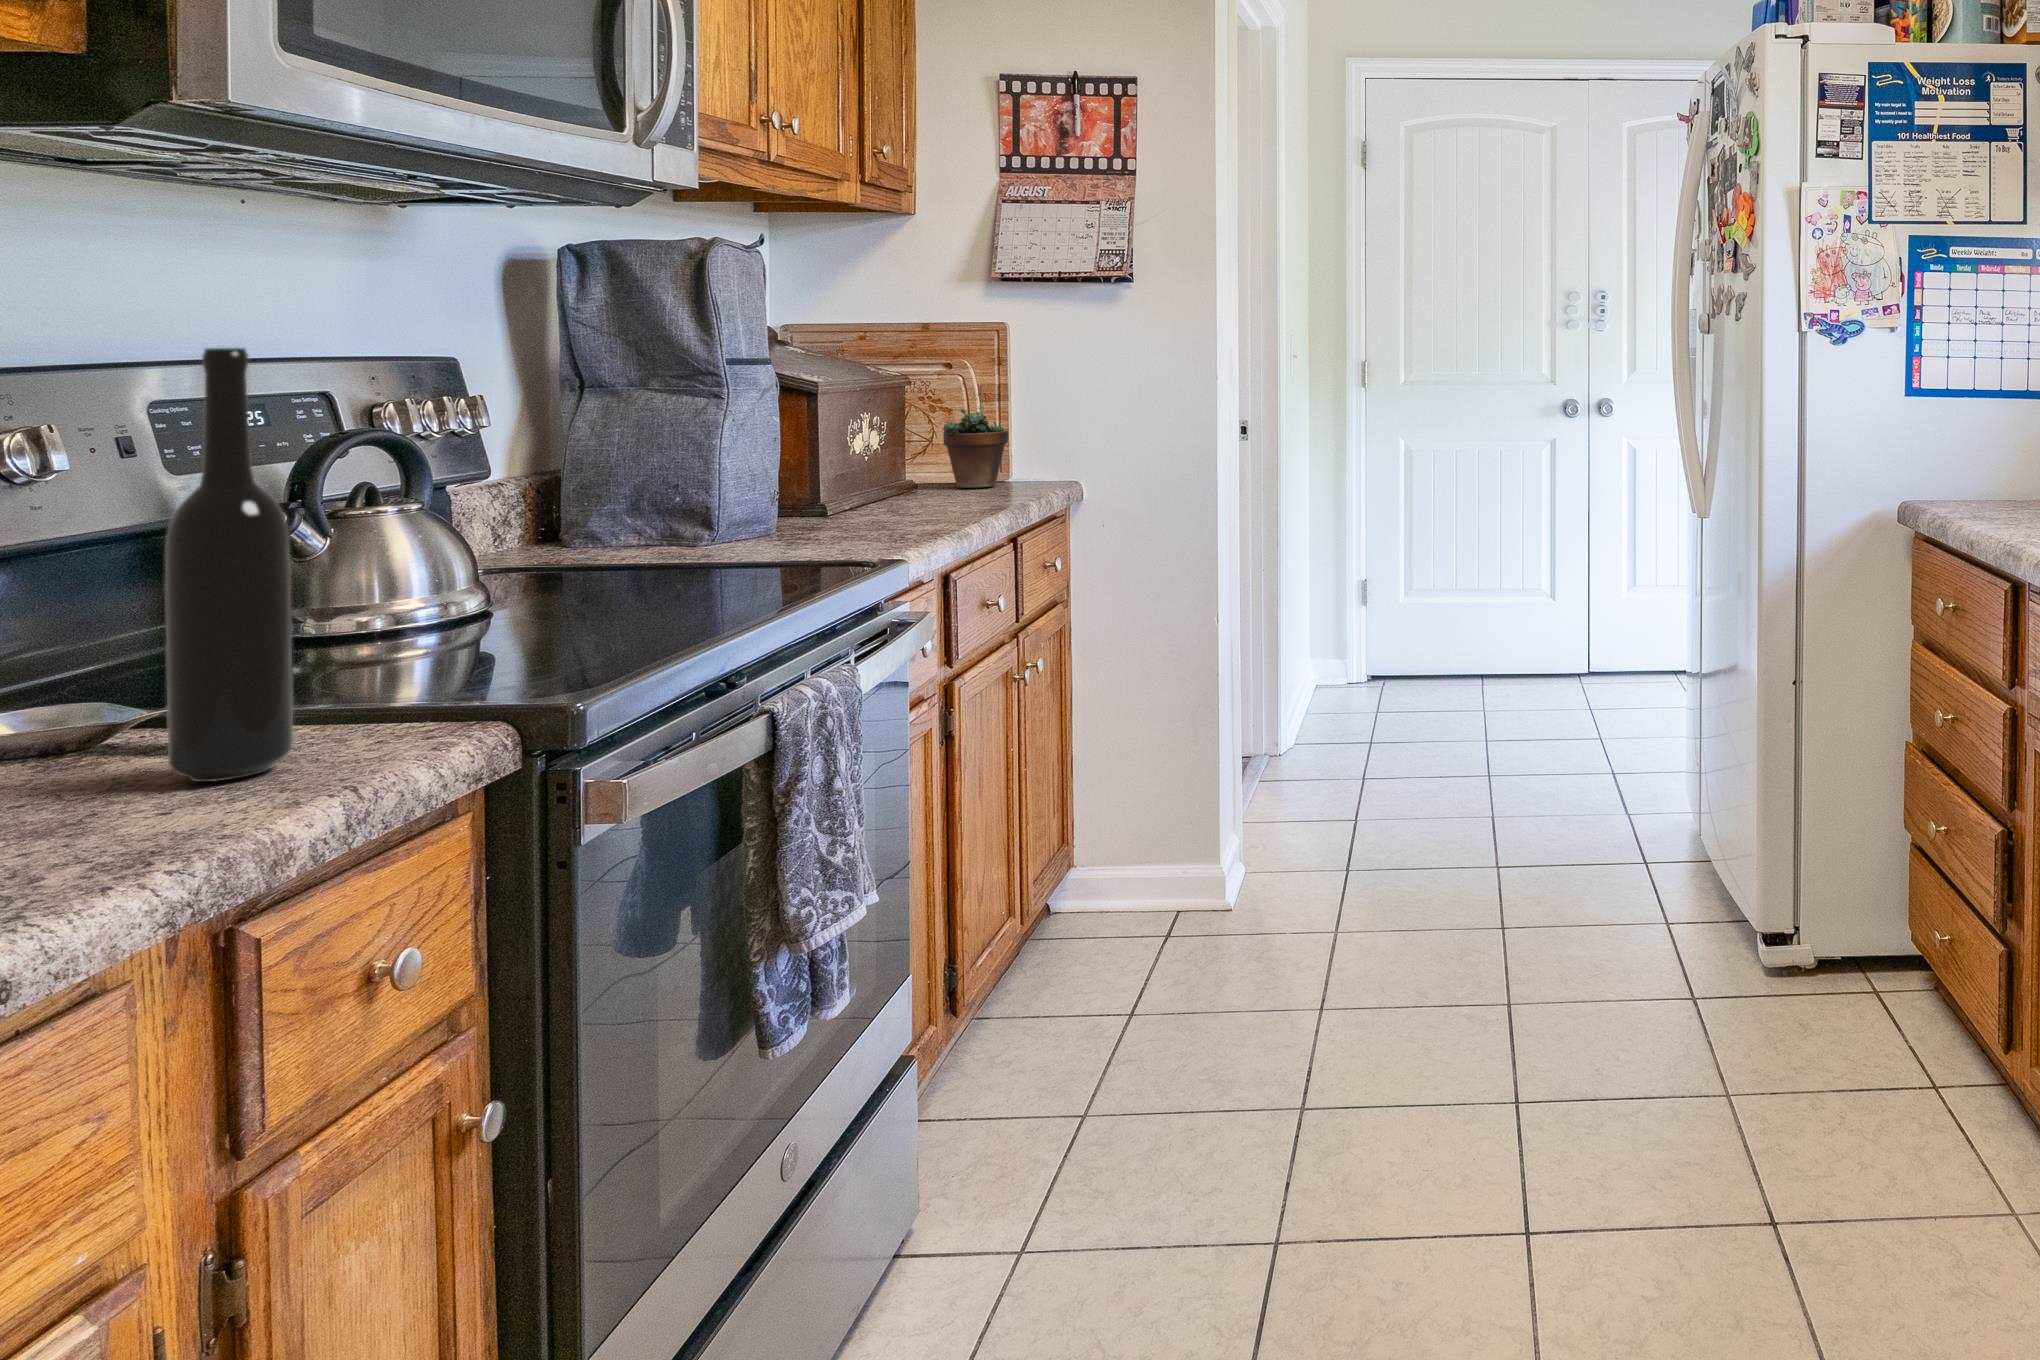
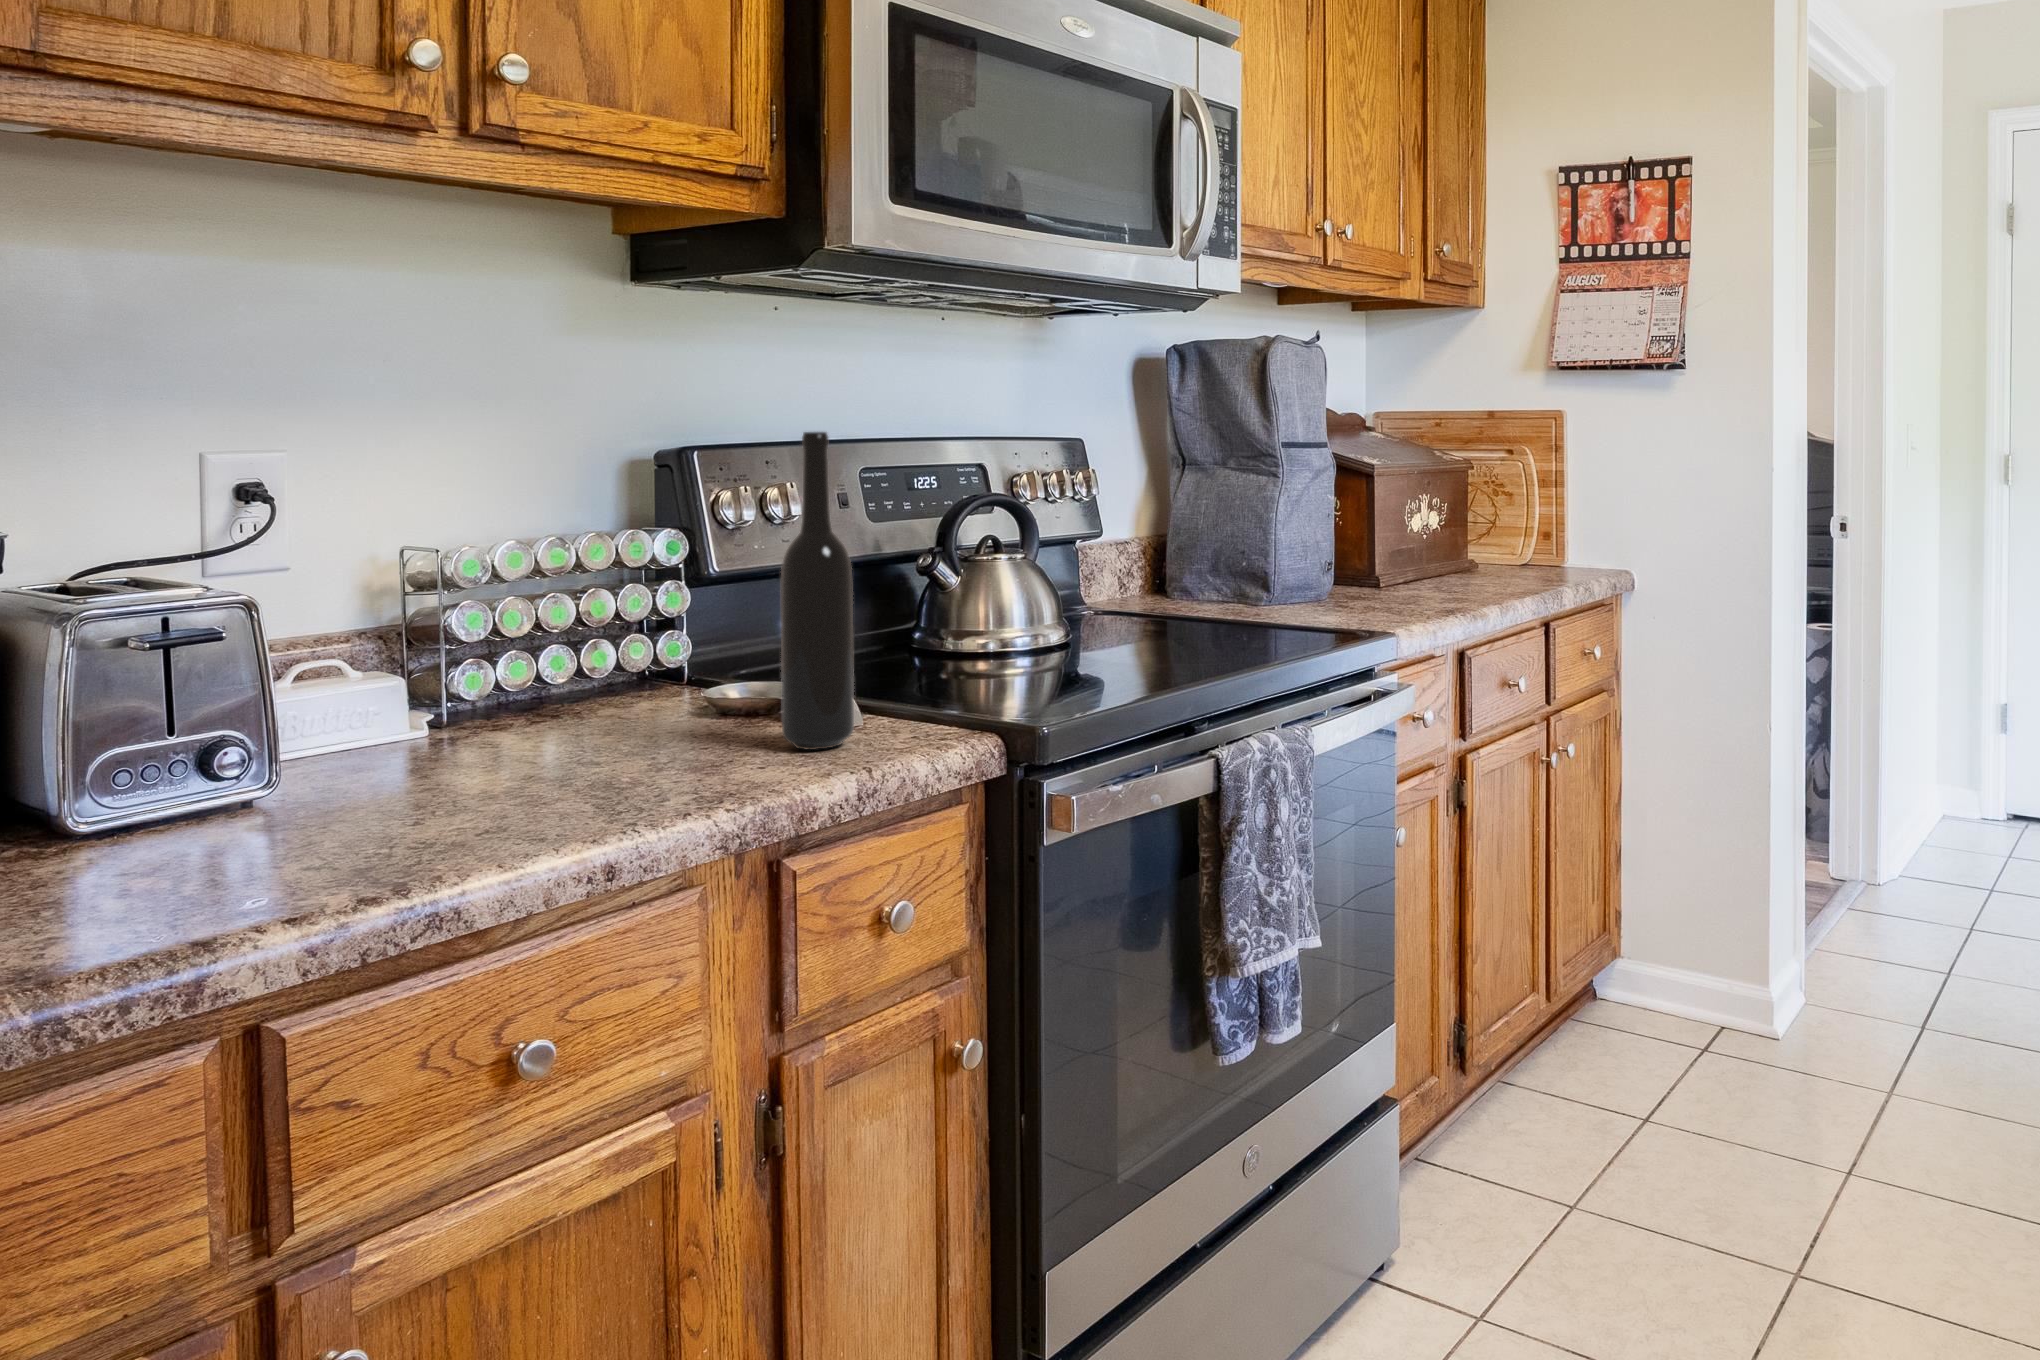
succulent plant: present [943,386,1009,488] -> none [1499,470,1561,569]

